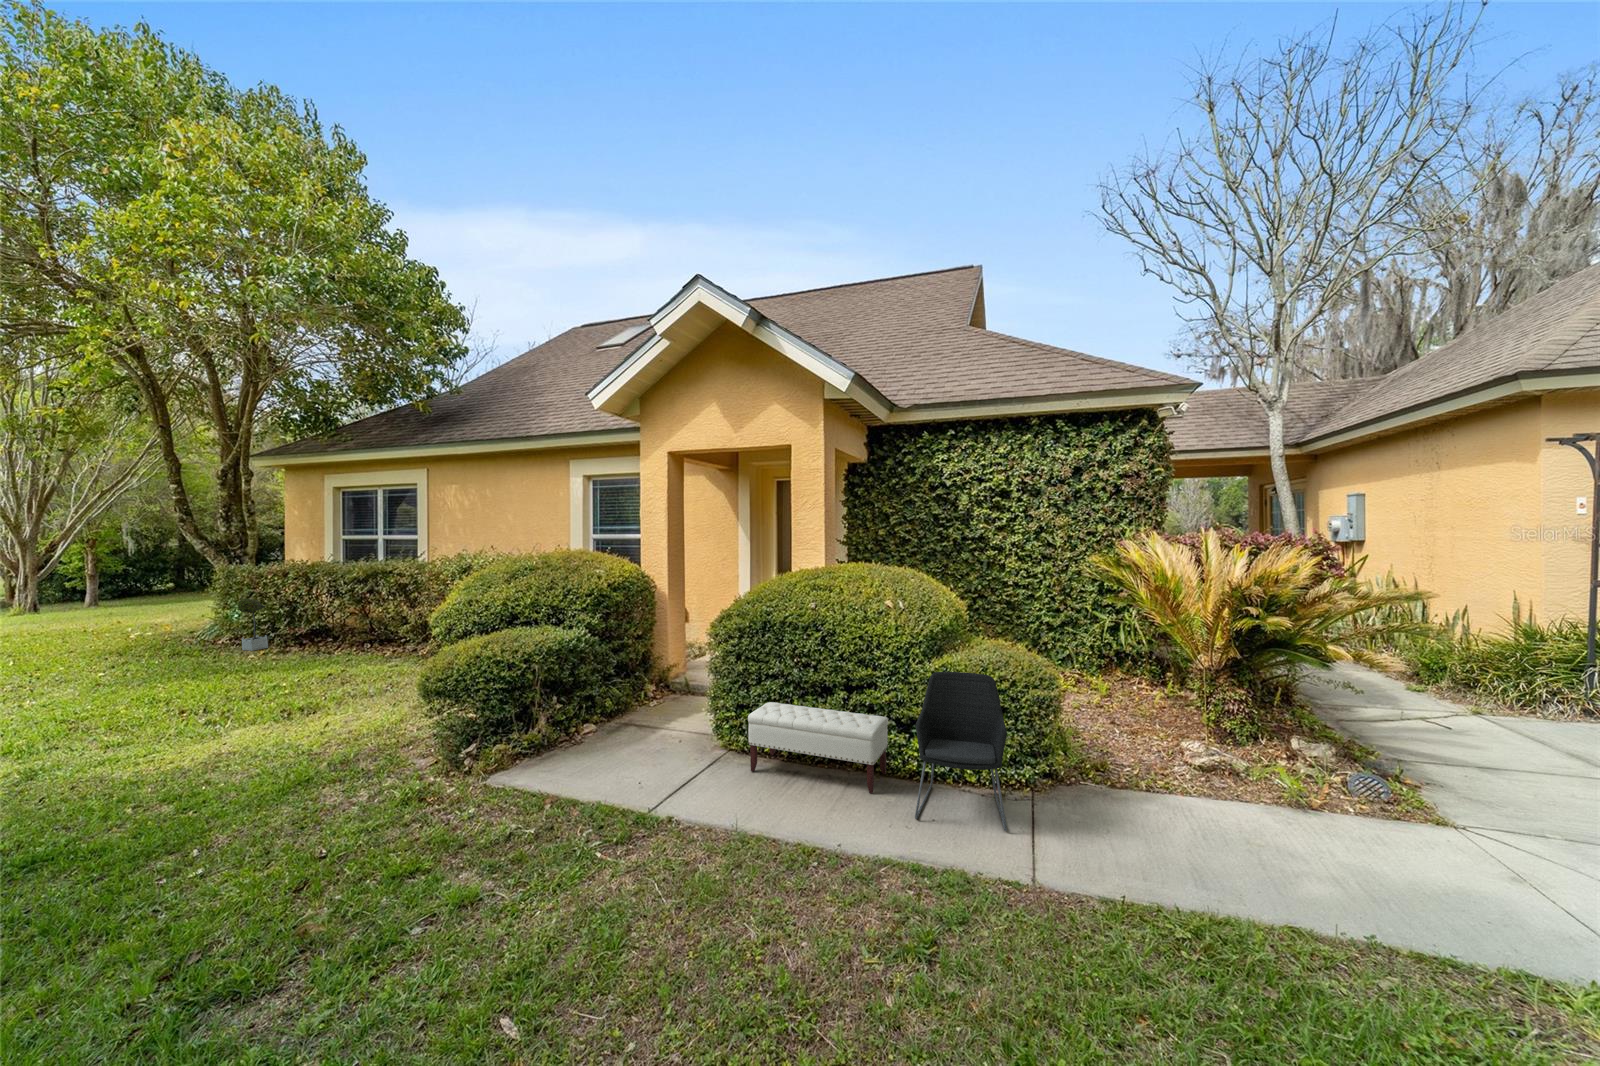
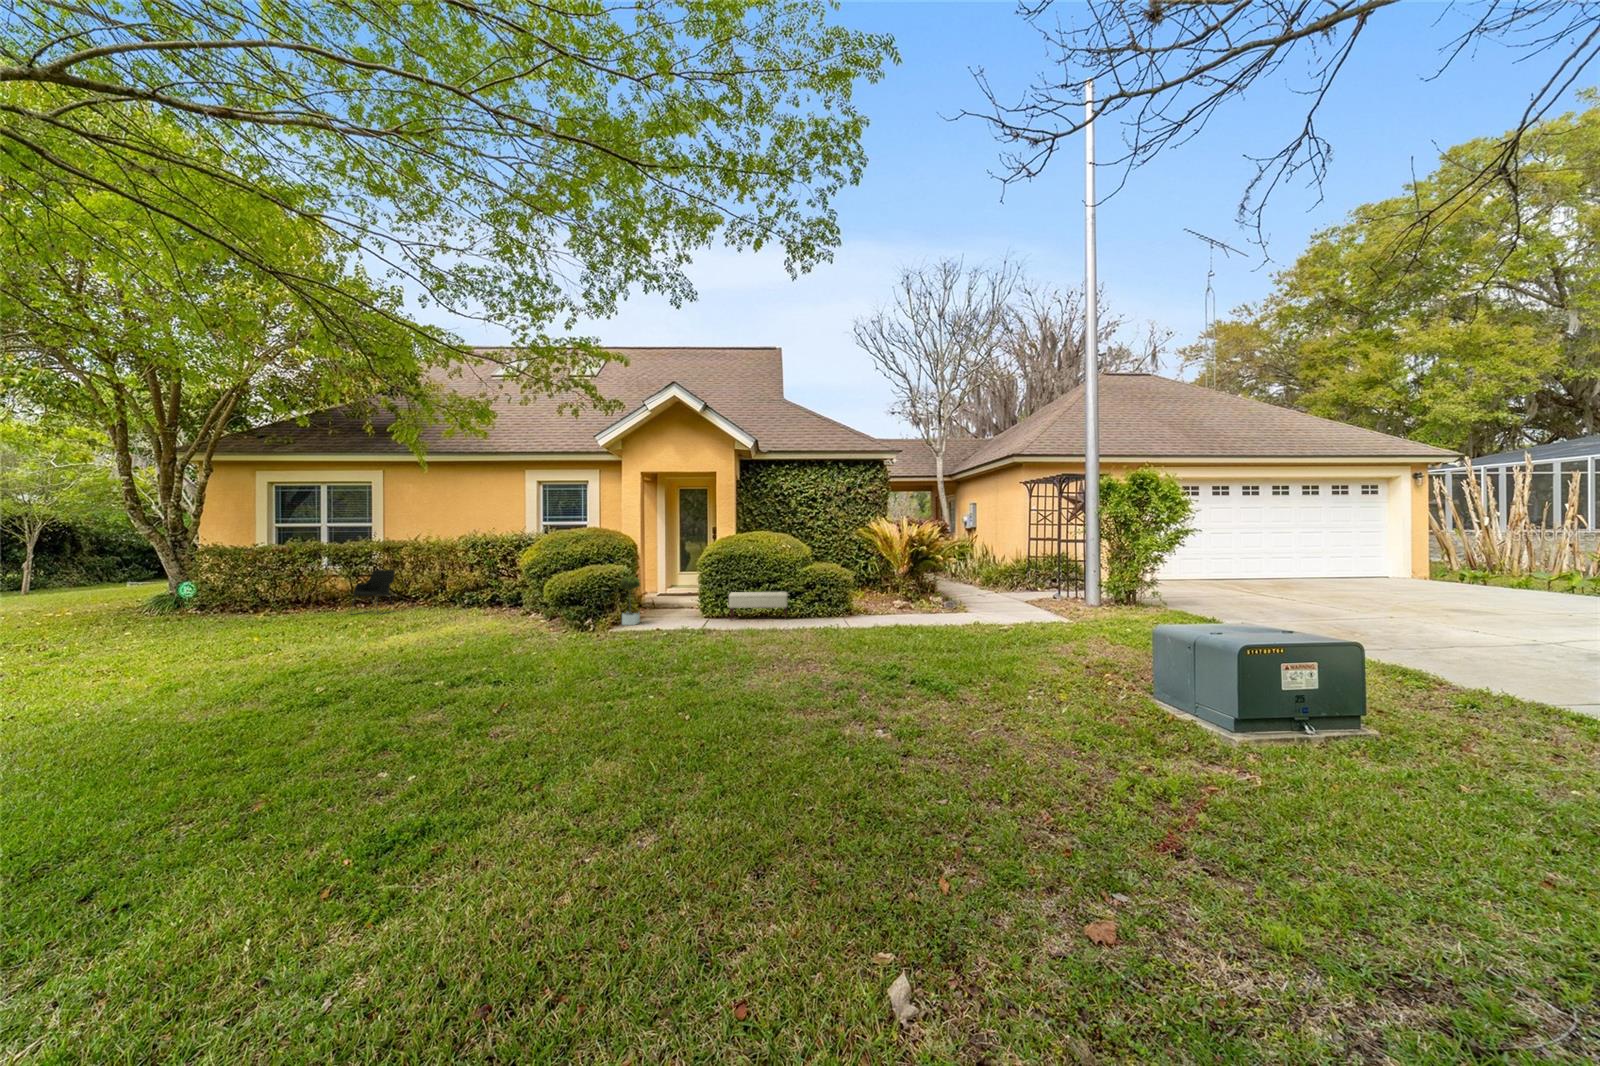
potted tree: present [237,599,268,651] -> present [620,576,640,625]
chair: present [915,672,1007,831] -> present [351,570,395,614]

